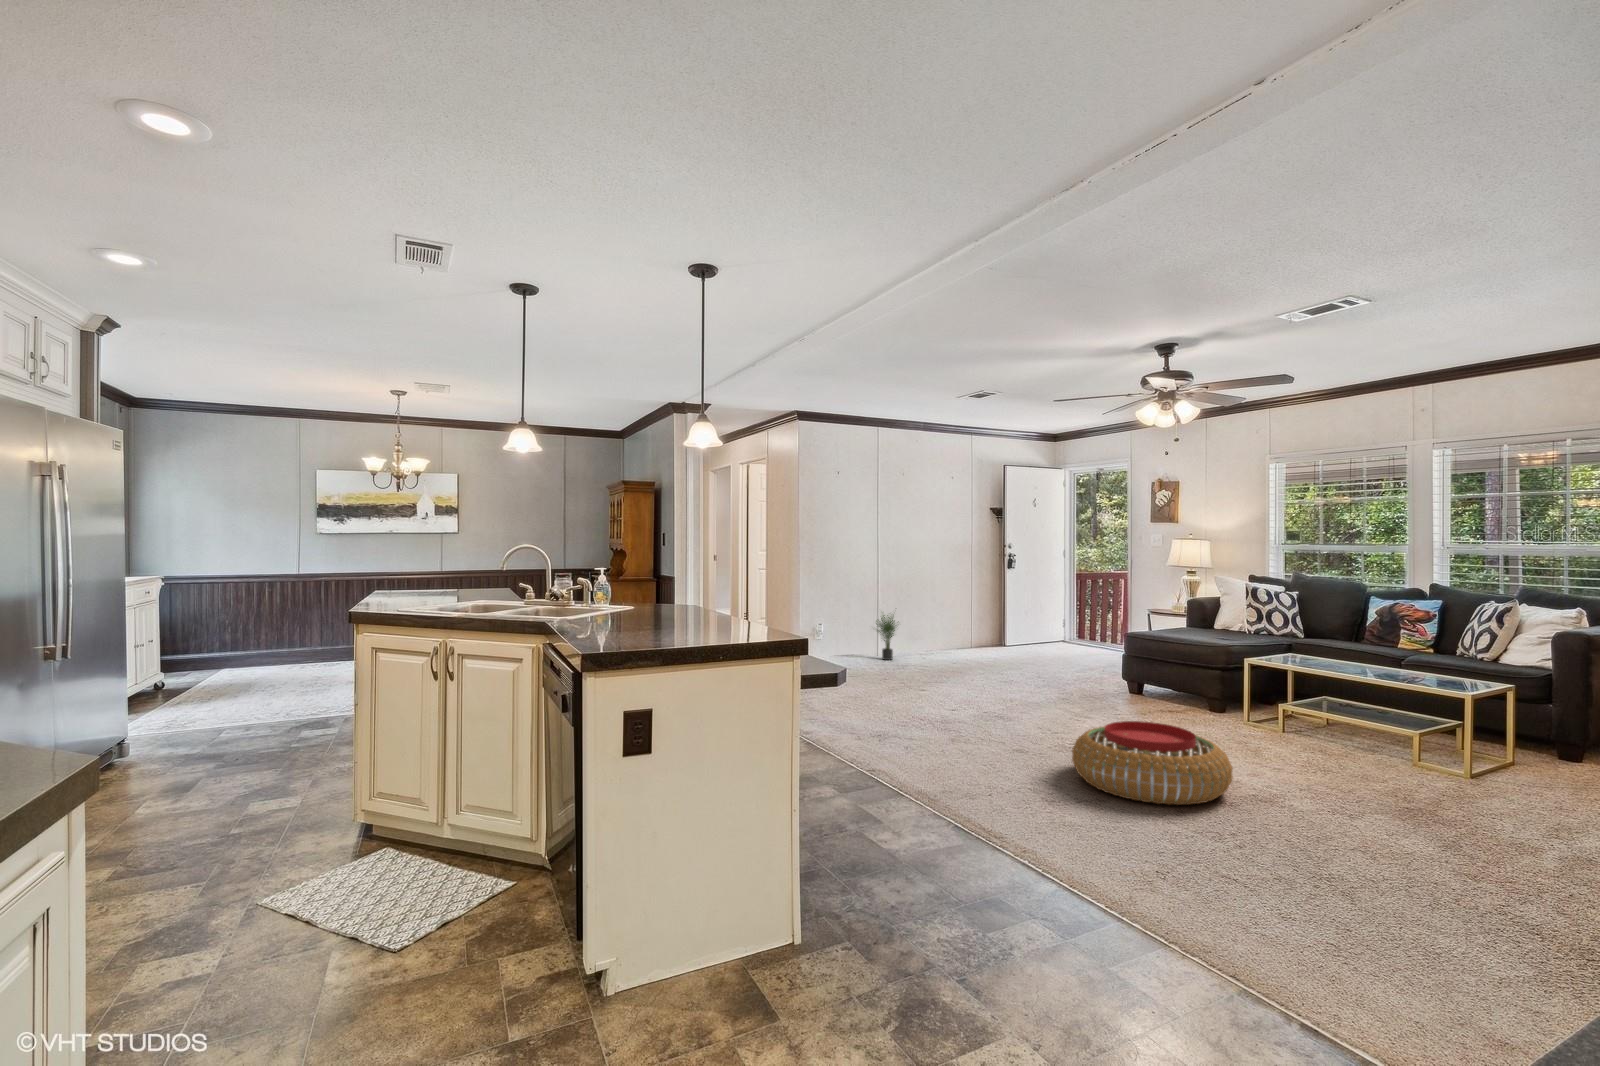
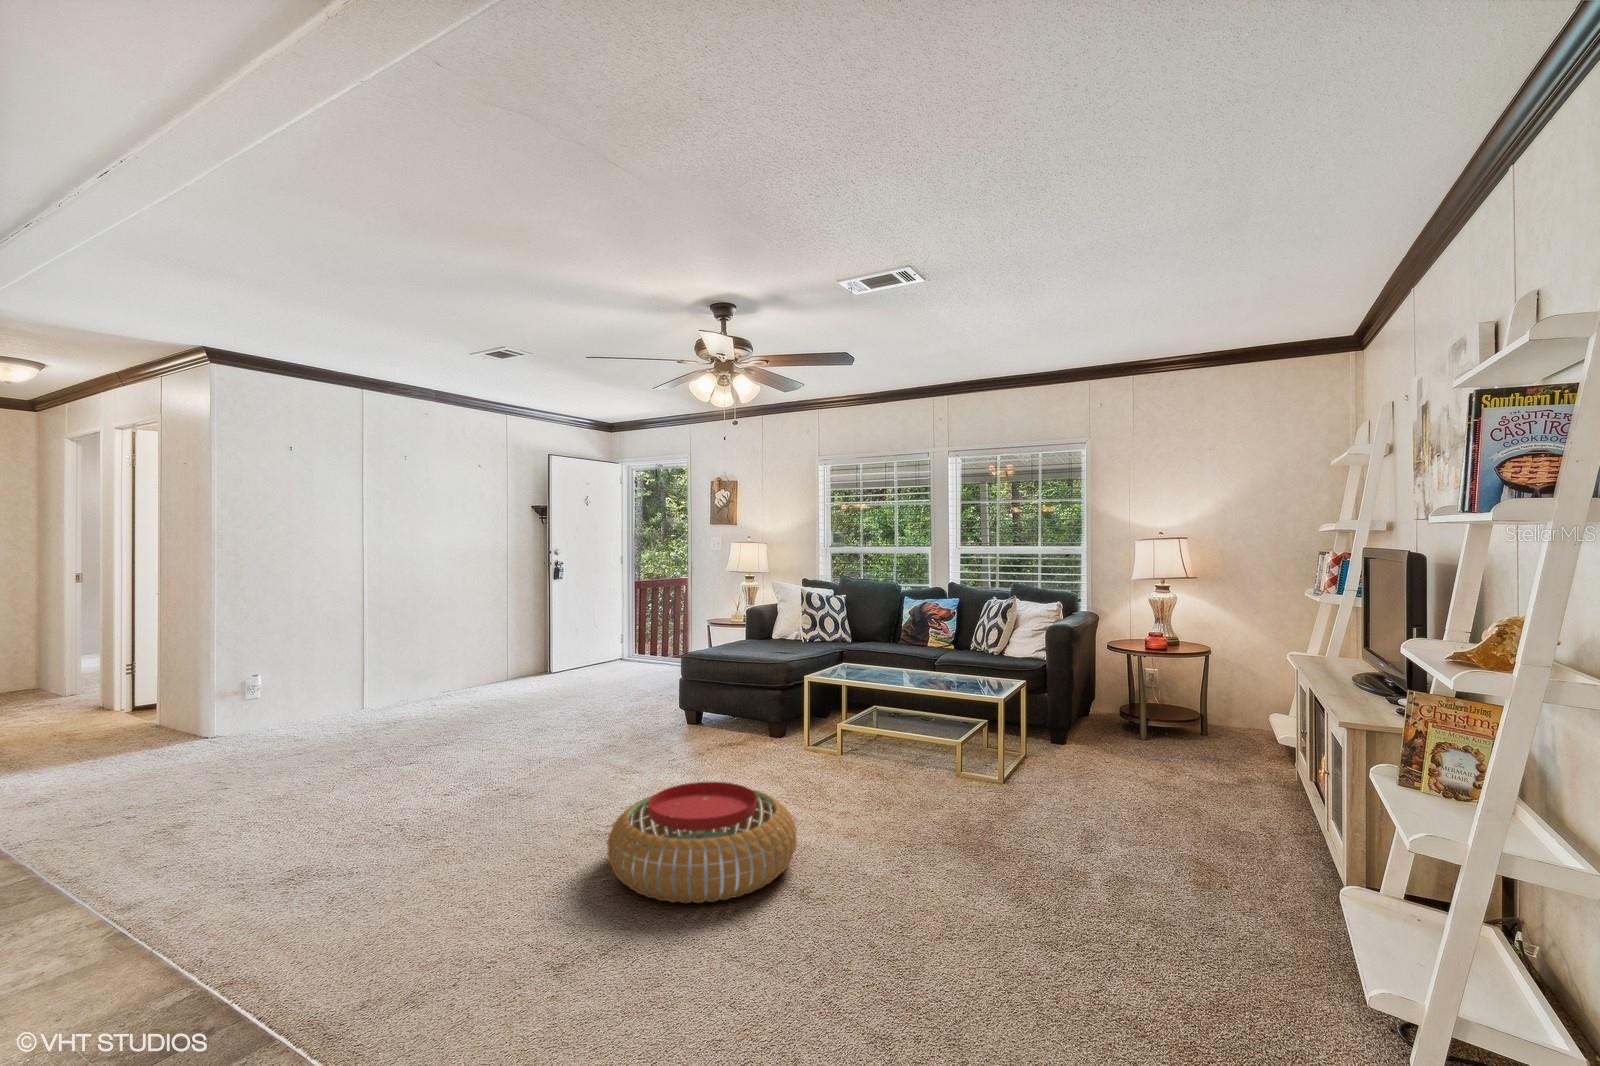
potted plant: present [876,615,896,660] -> none [357,639,413,712]

